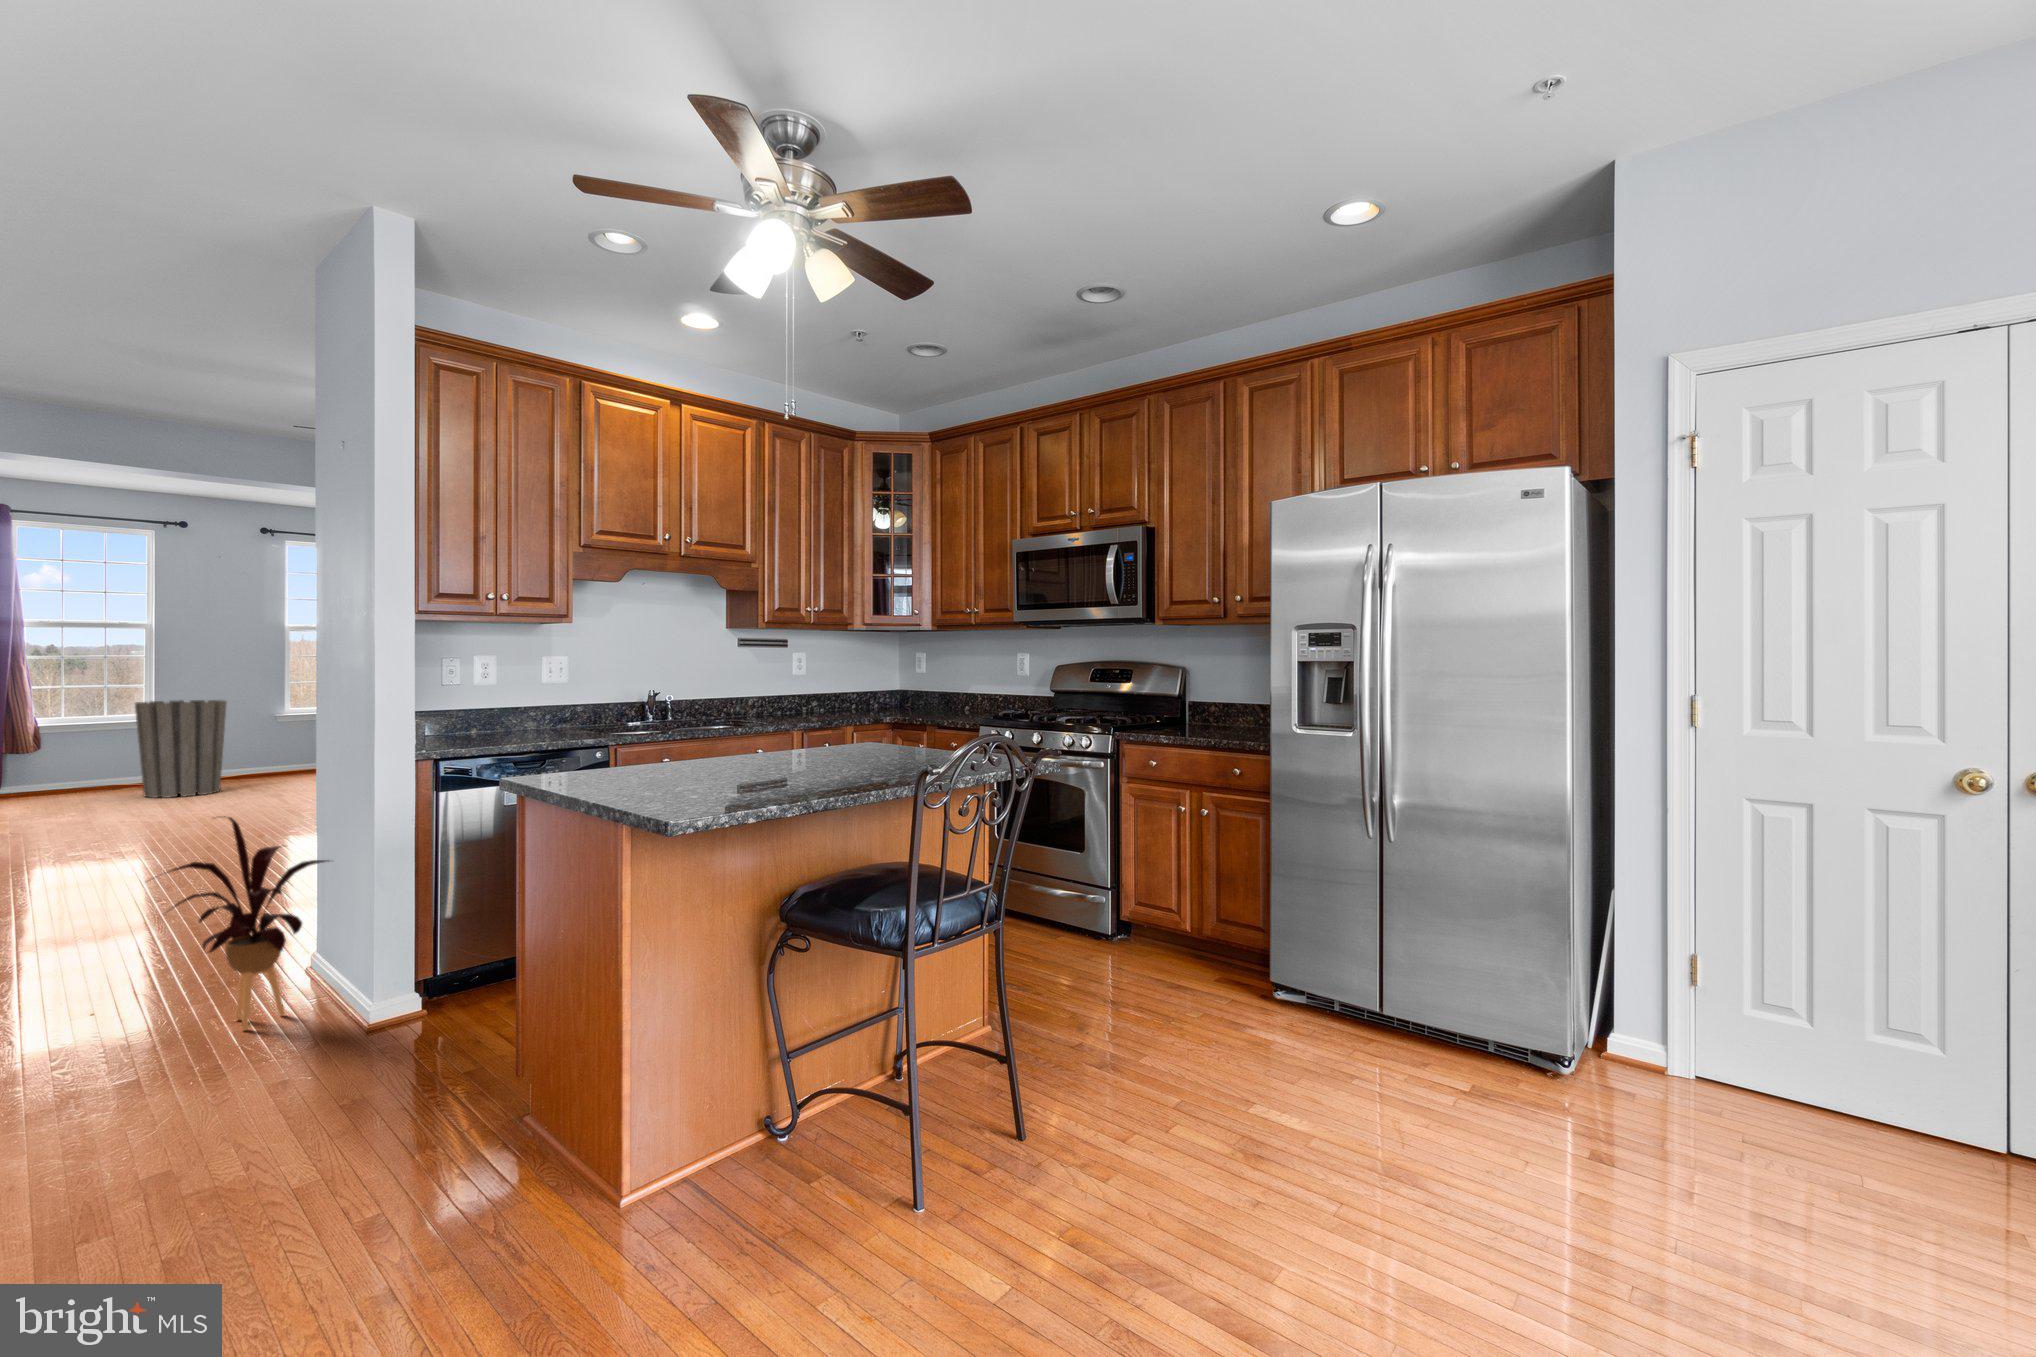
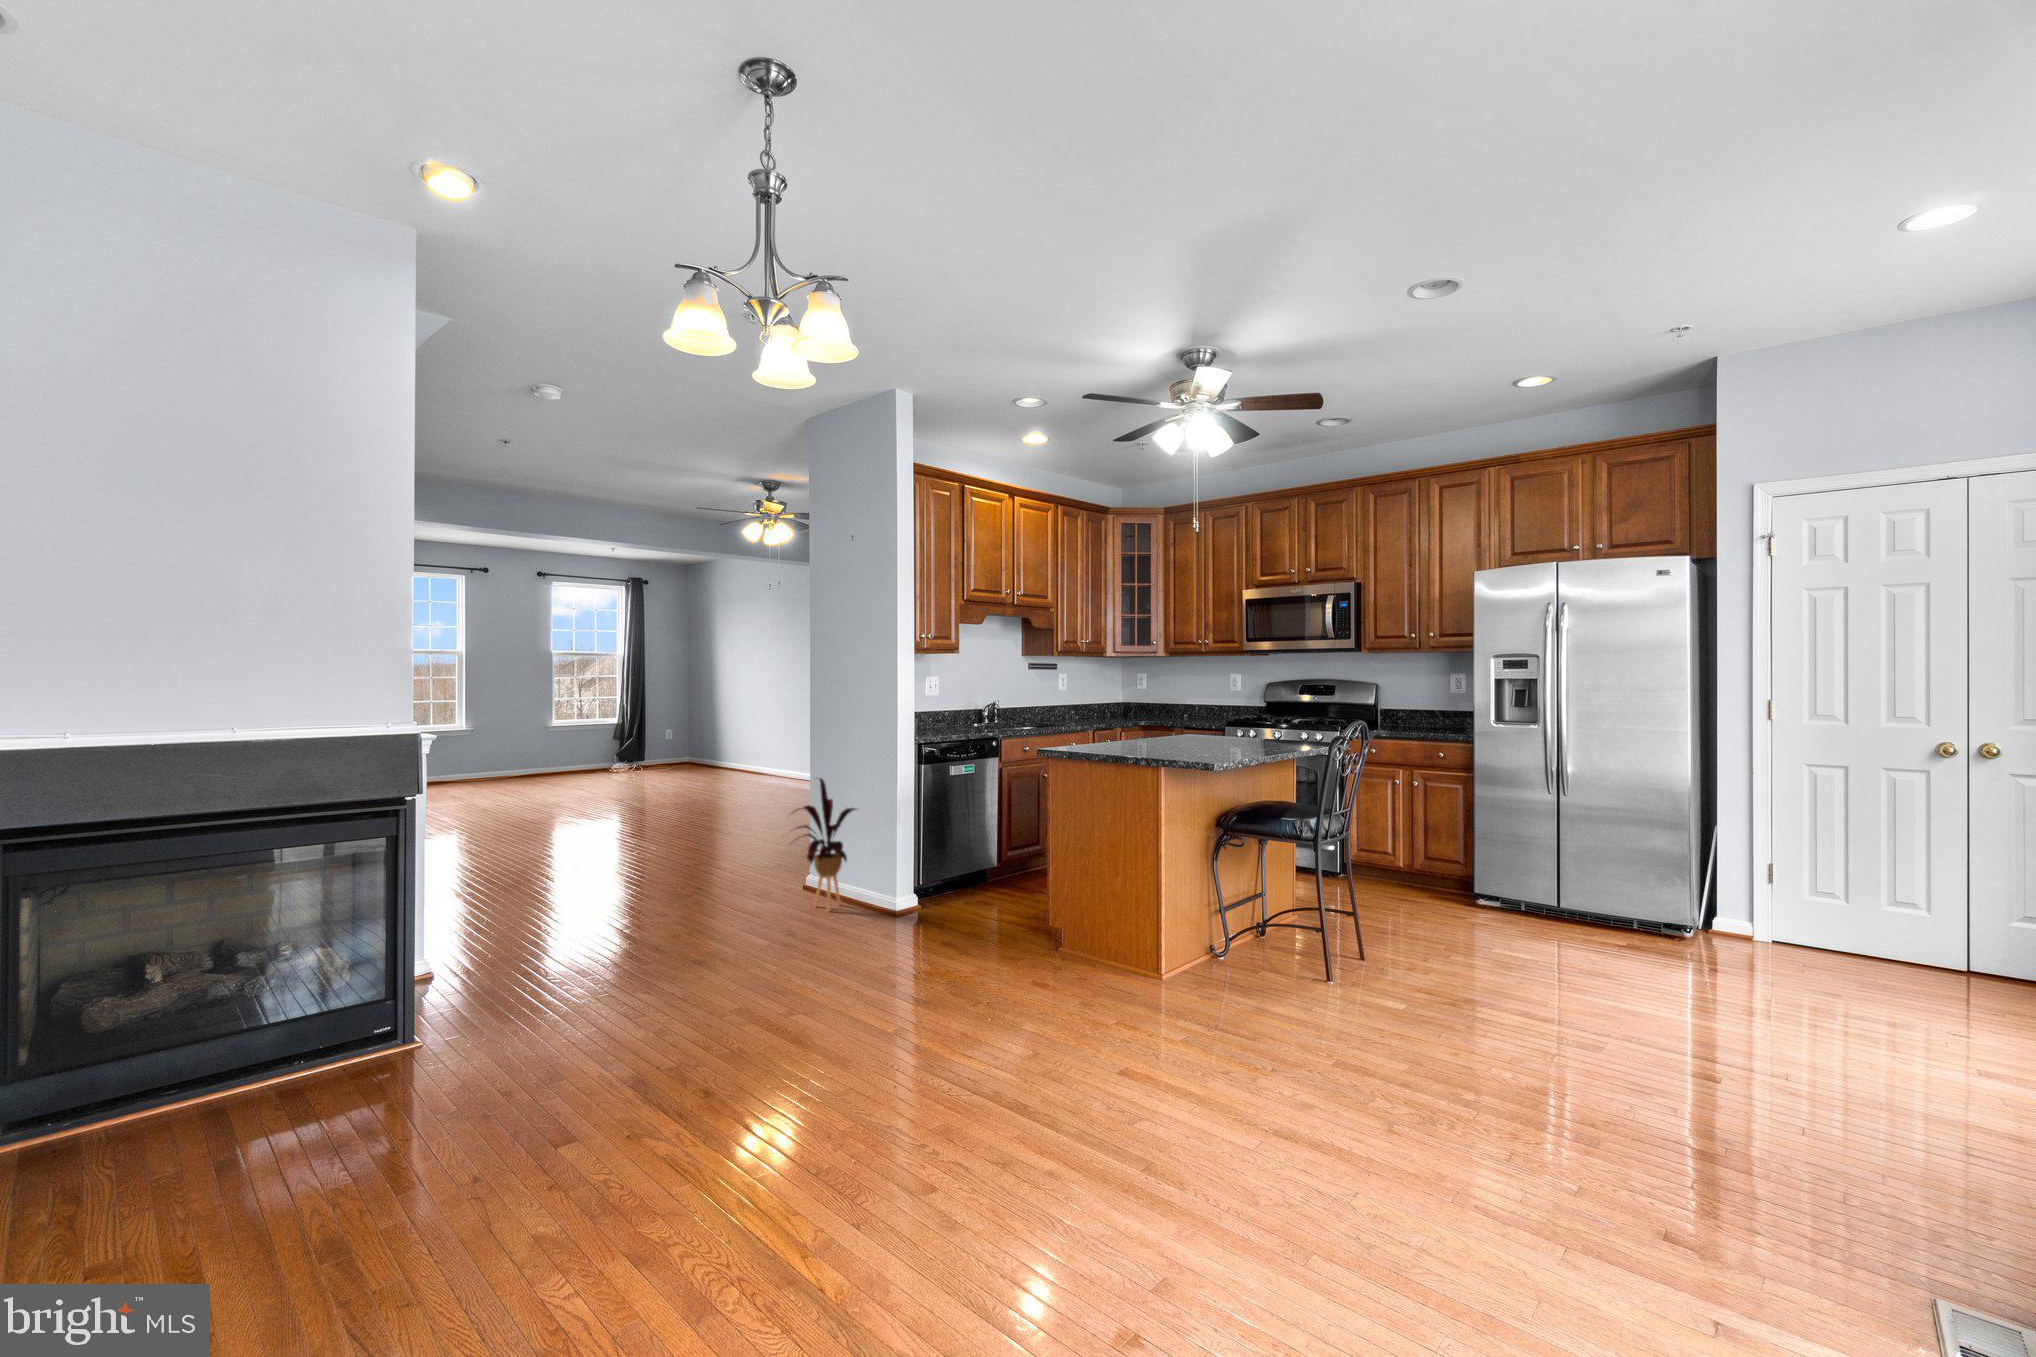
trash can: present [135,700,226,798] -> none [493,710,553,786]

